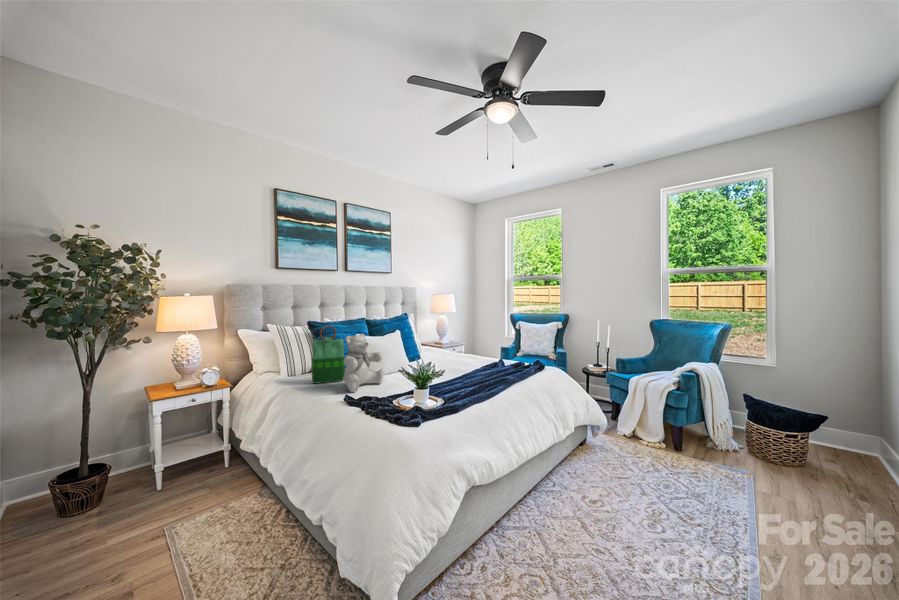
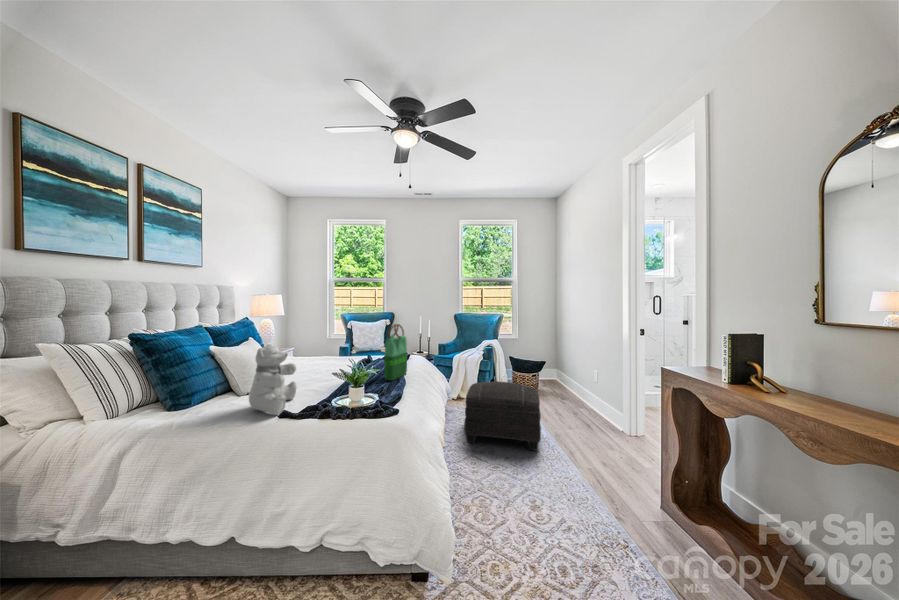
tote bag: present [312,326,345,384] -> present [384,324,407,381]
ottoman: none [584,417,731,550] -> present [464,381,541,451]

